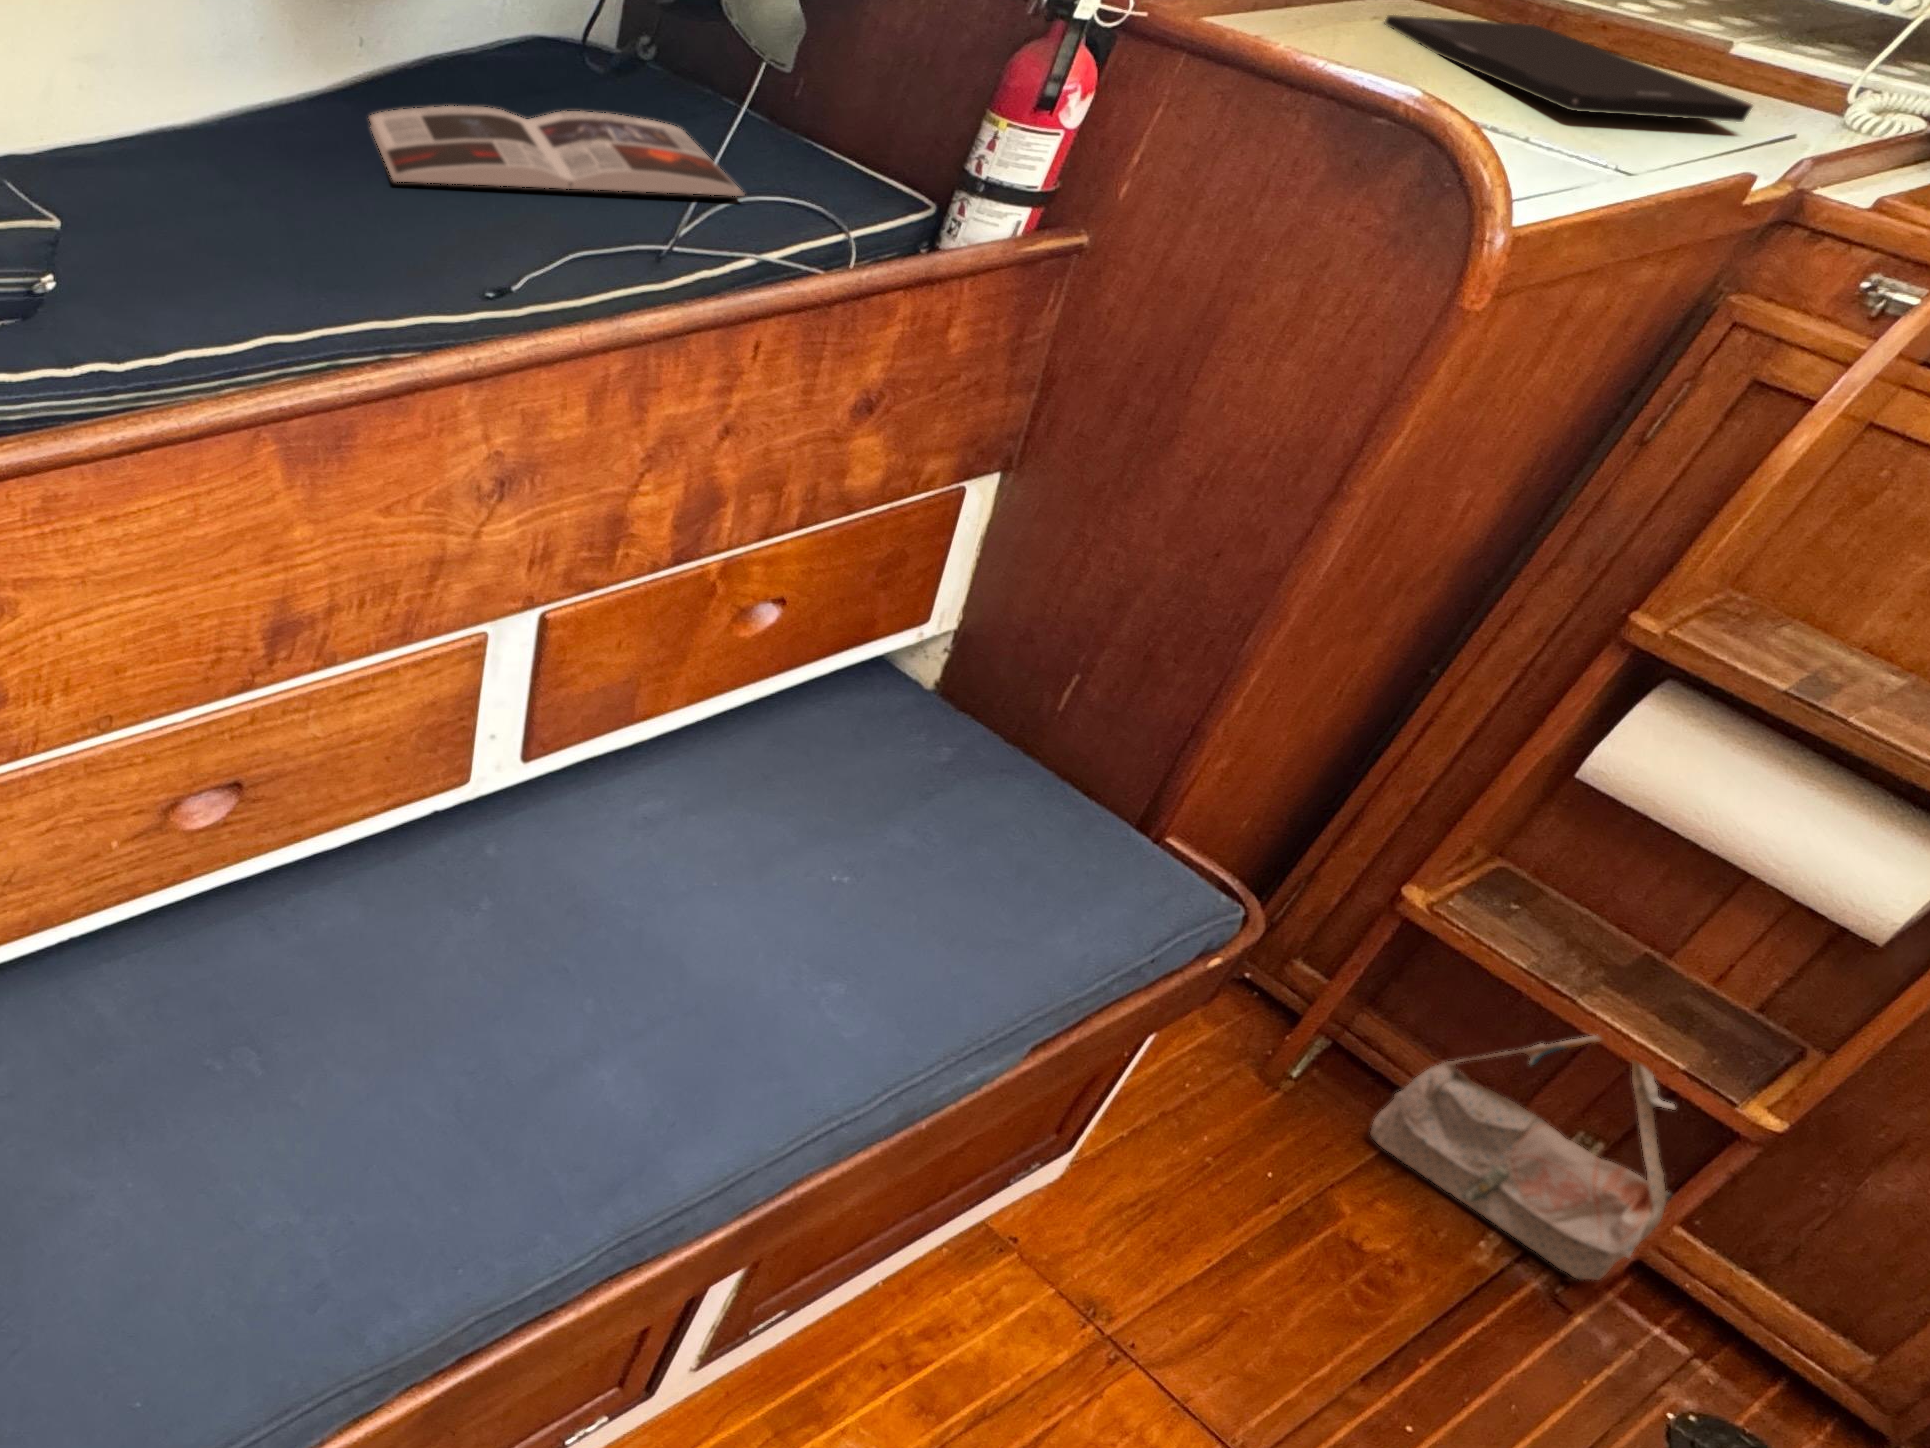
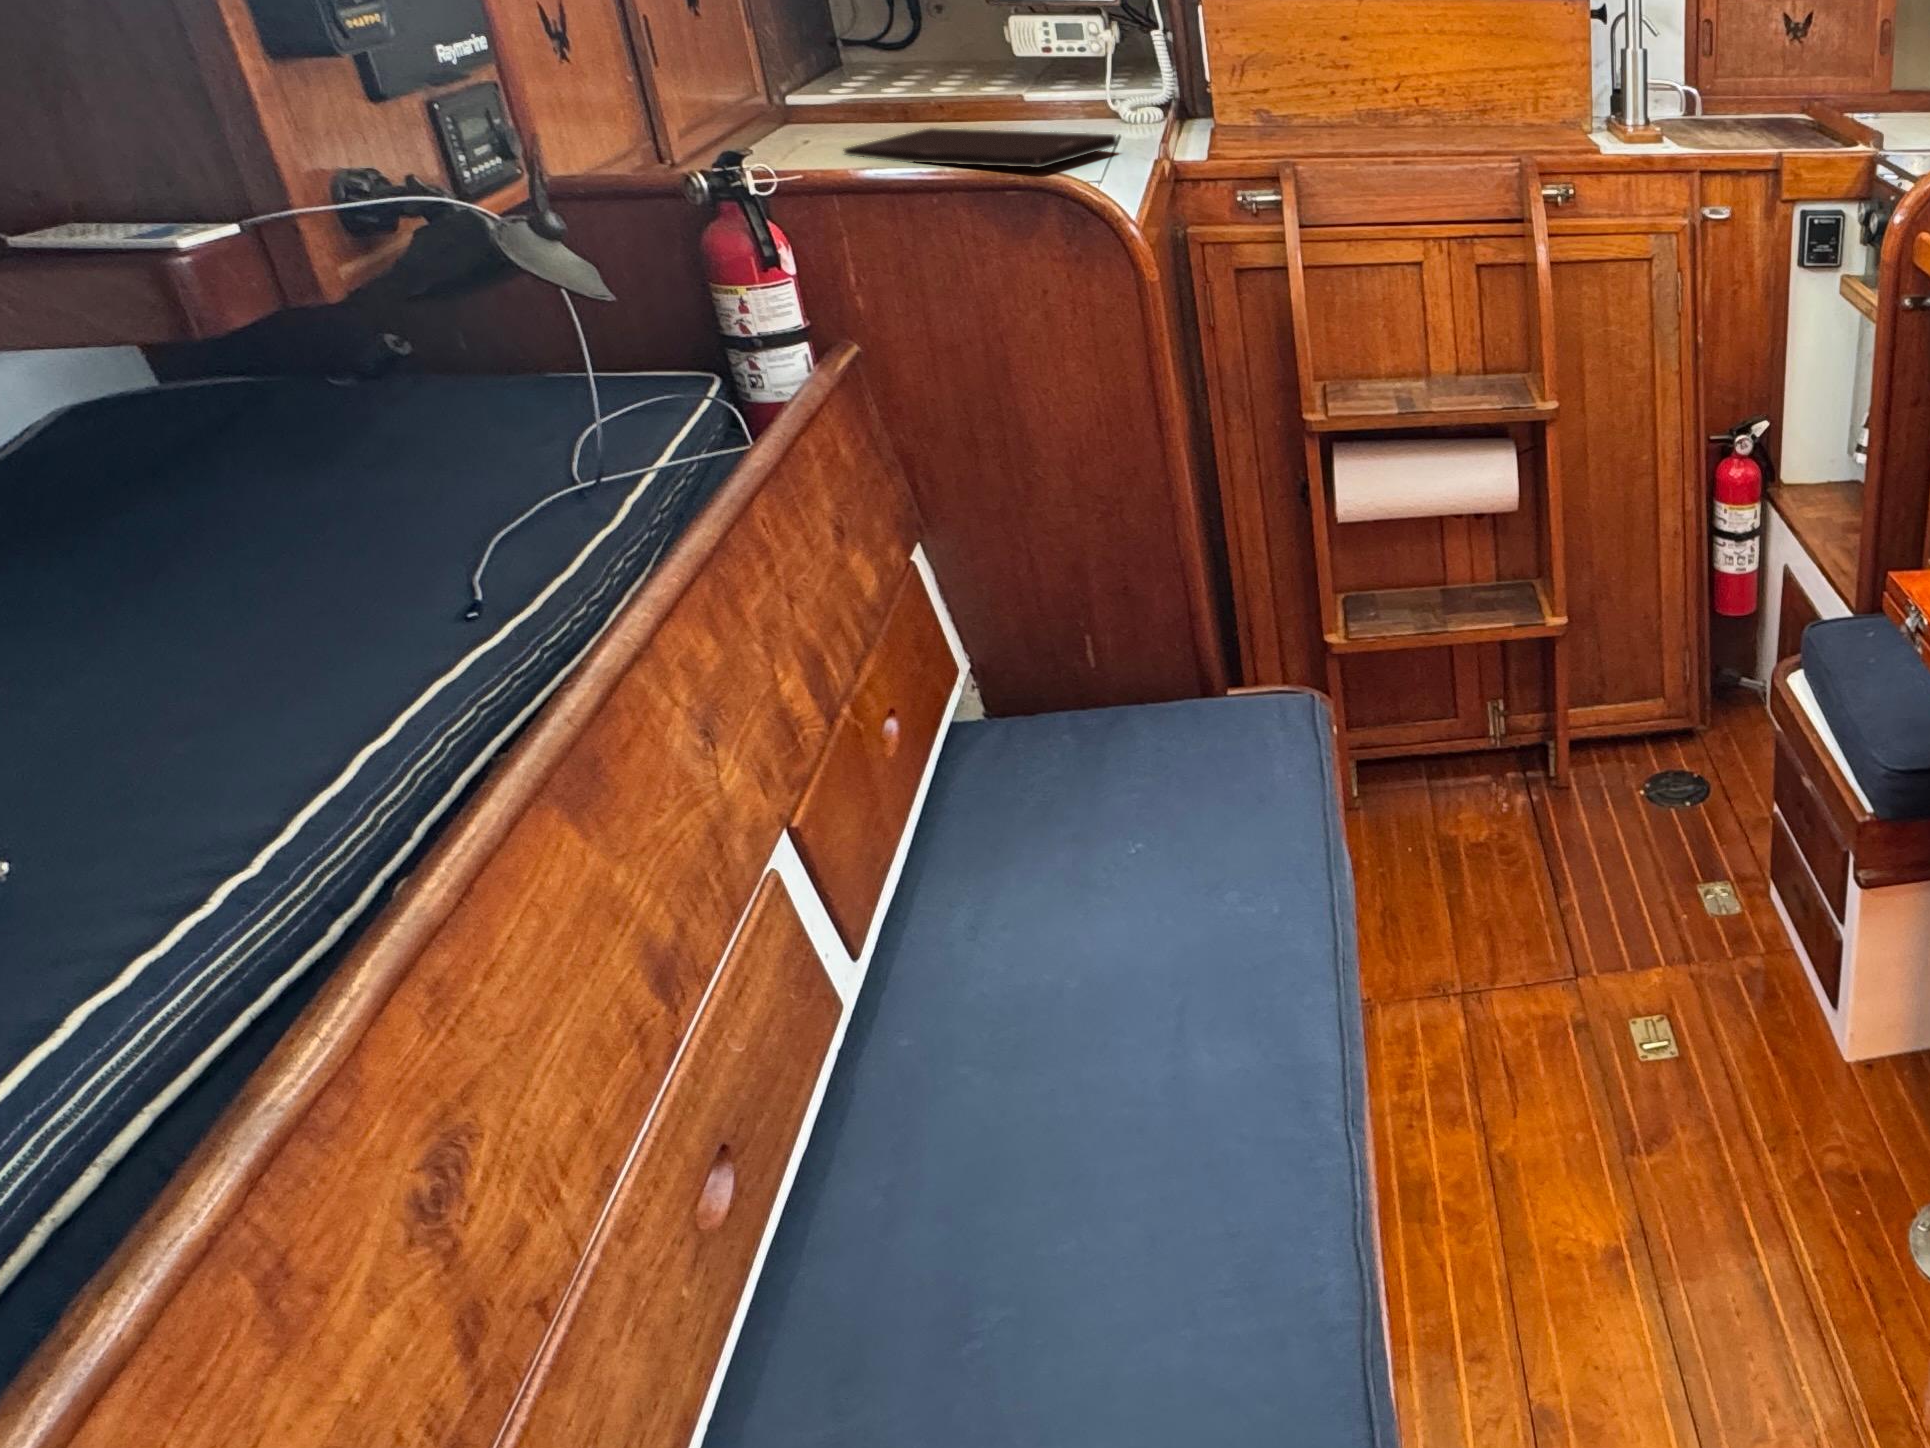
magazine: present [369,106,743,196] -> none [64,415,618,575]
bag: present [1371,1035,1675,1280] -> none [1412,626,1566,790]

